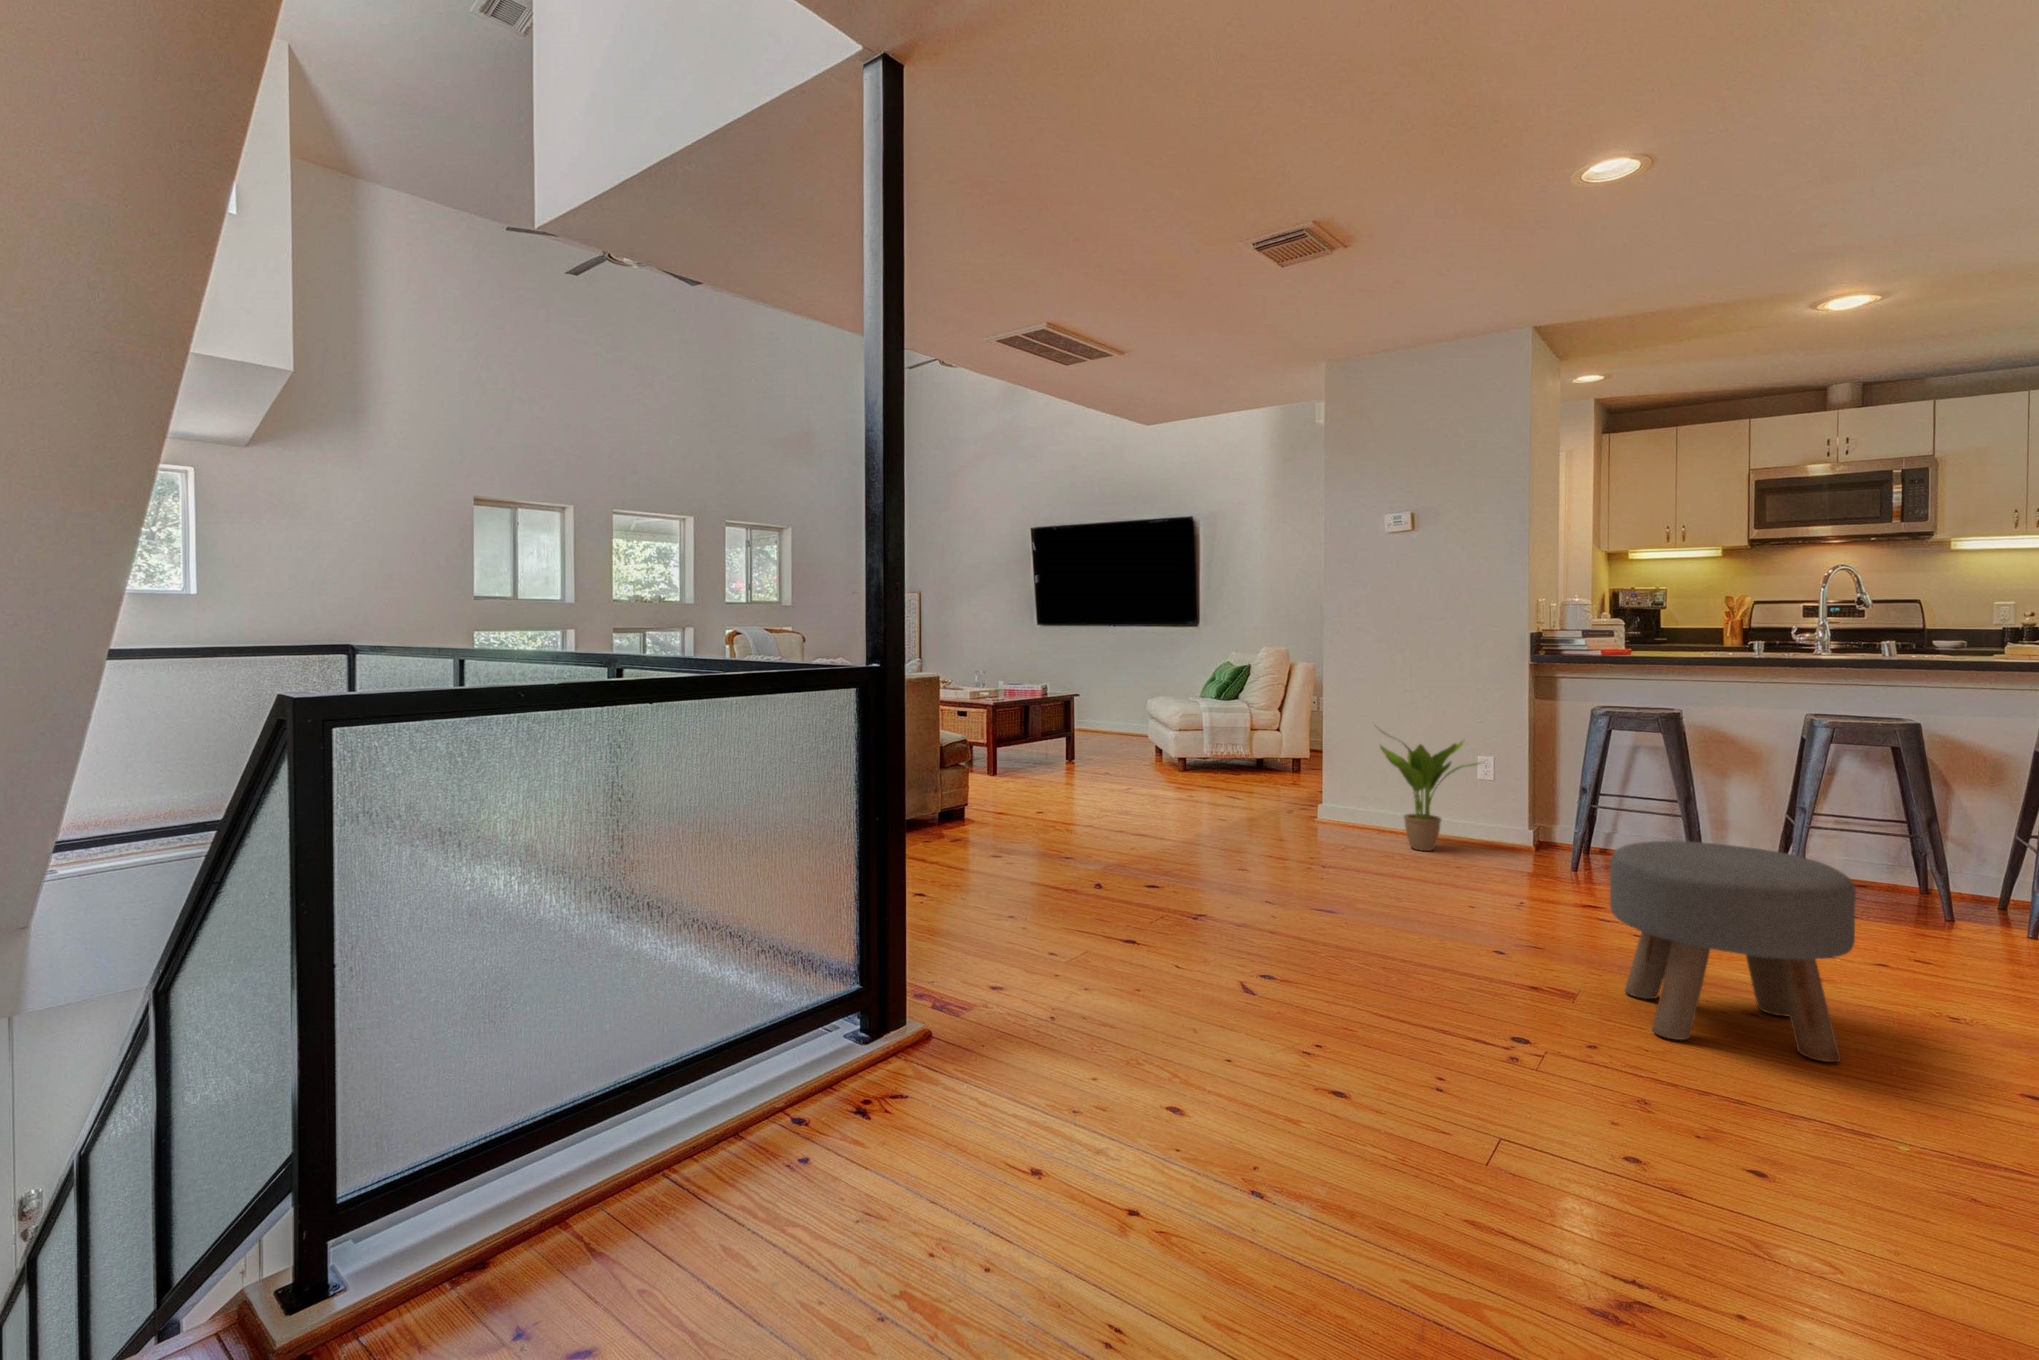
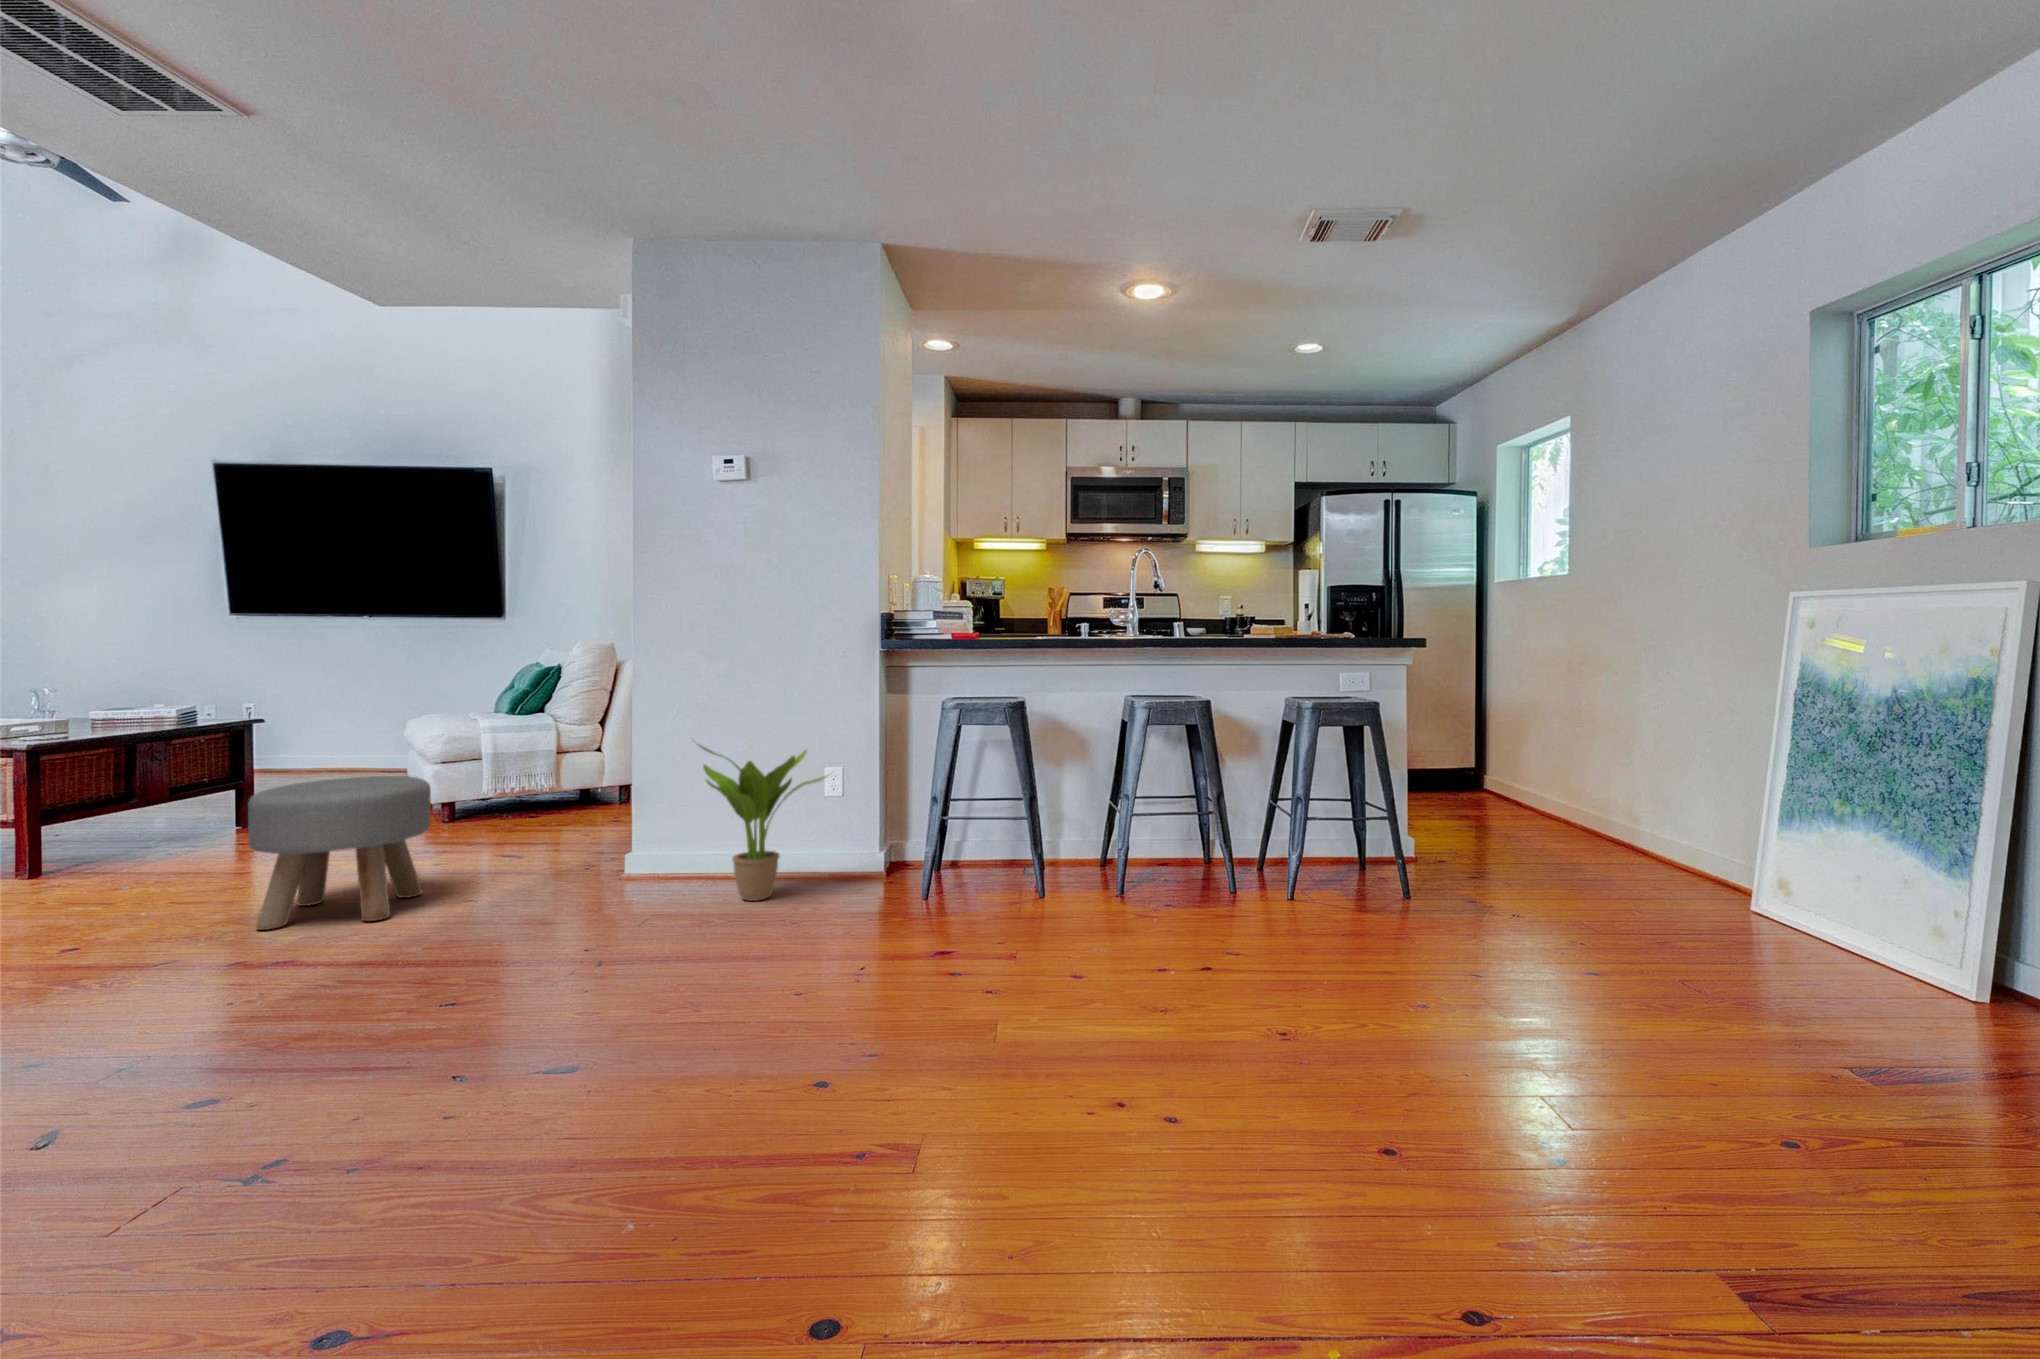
ottoman: present [1610,841,1856,1062] -> present [248,776,431,930]

